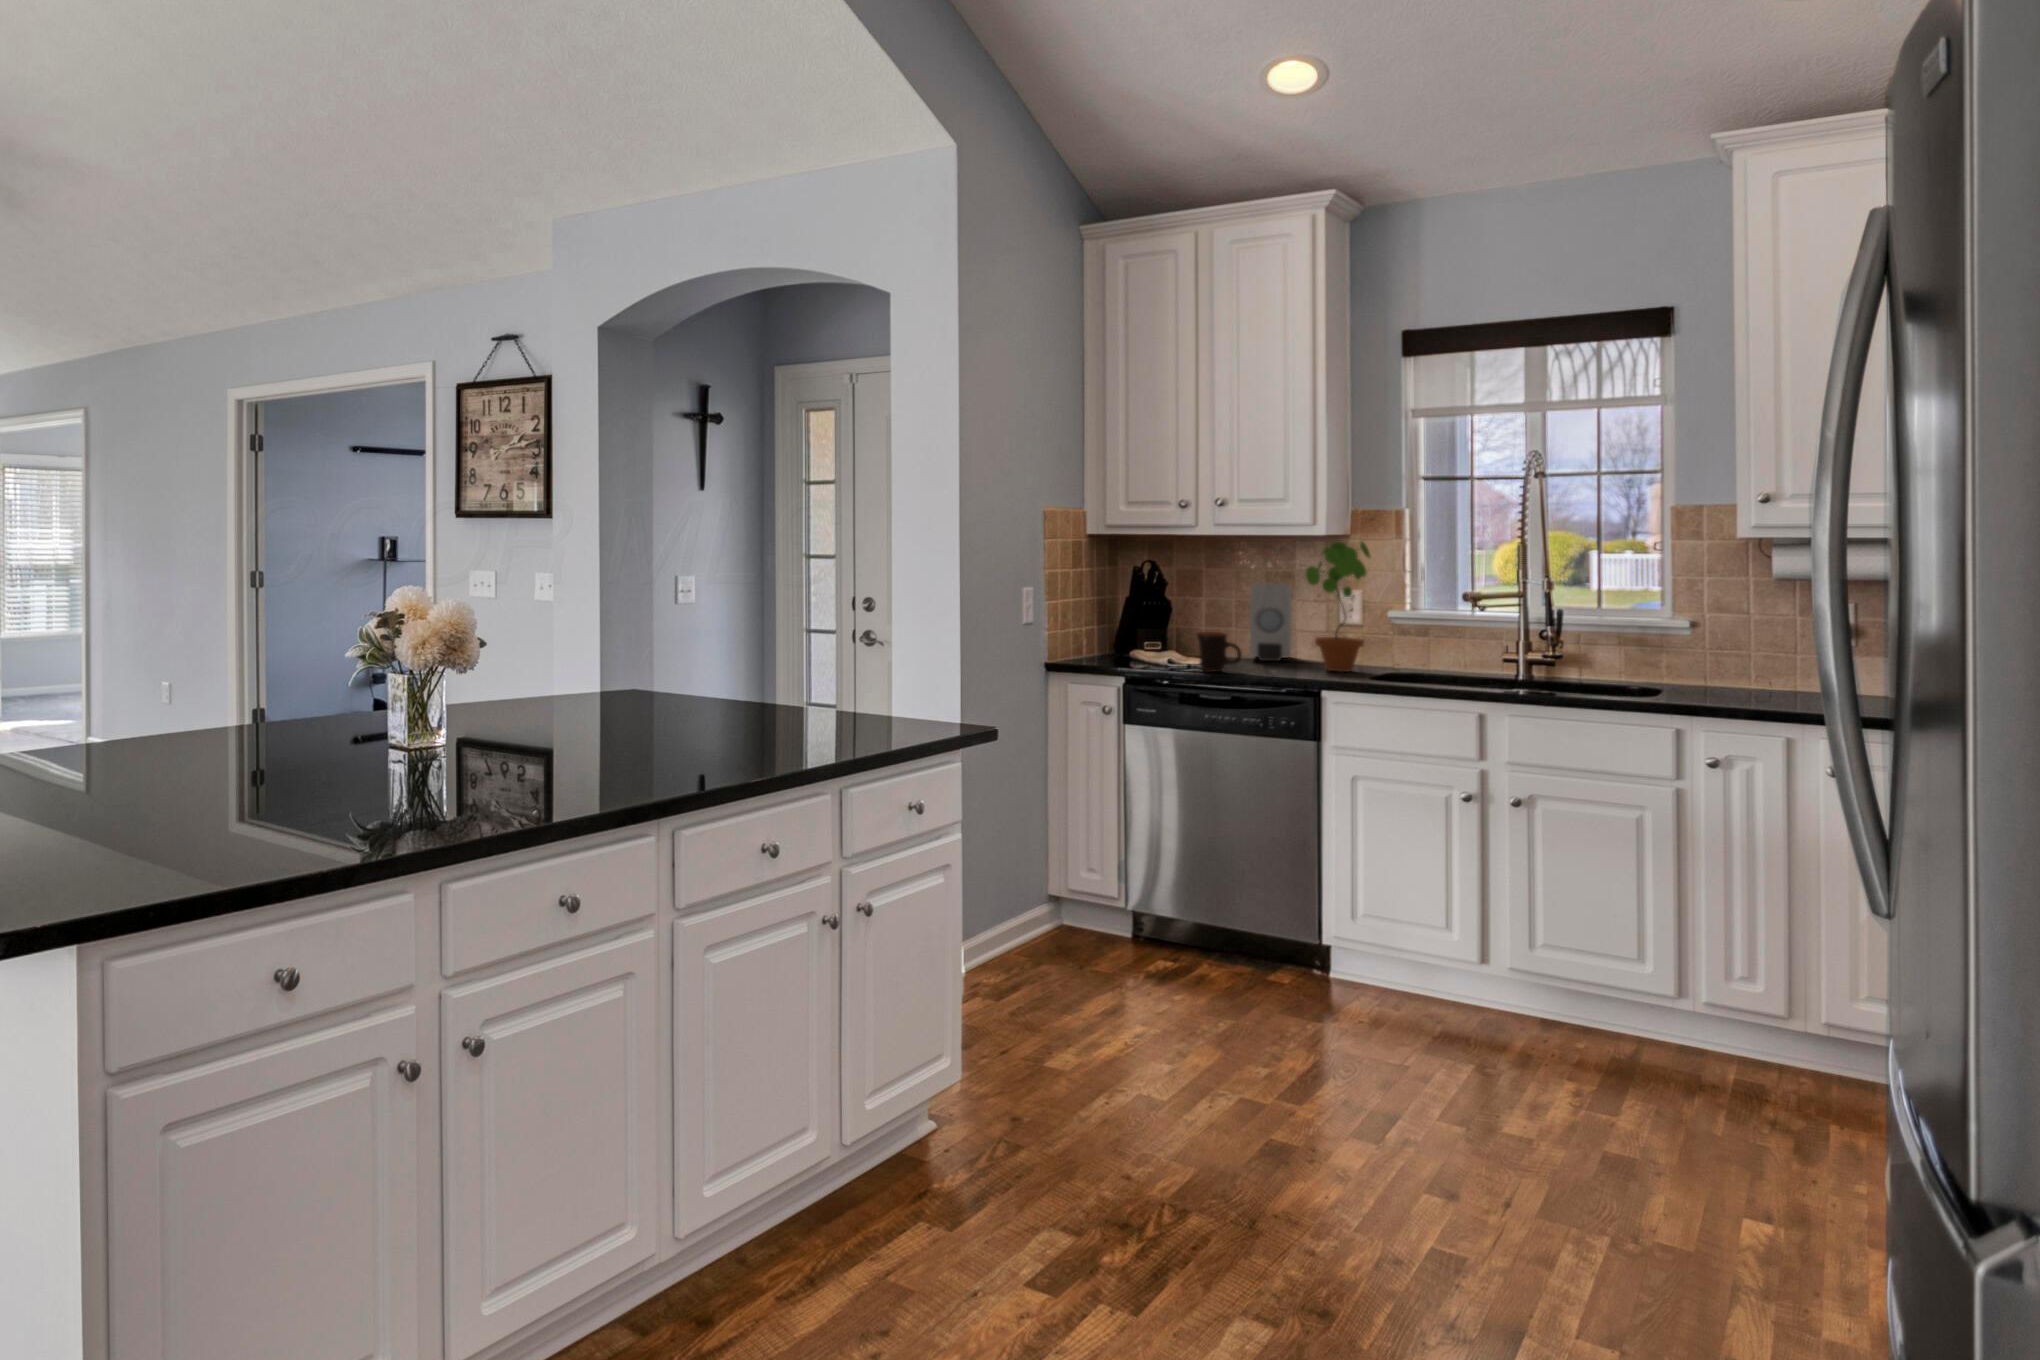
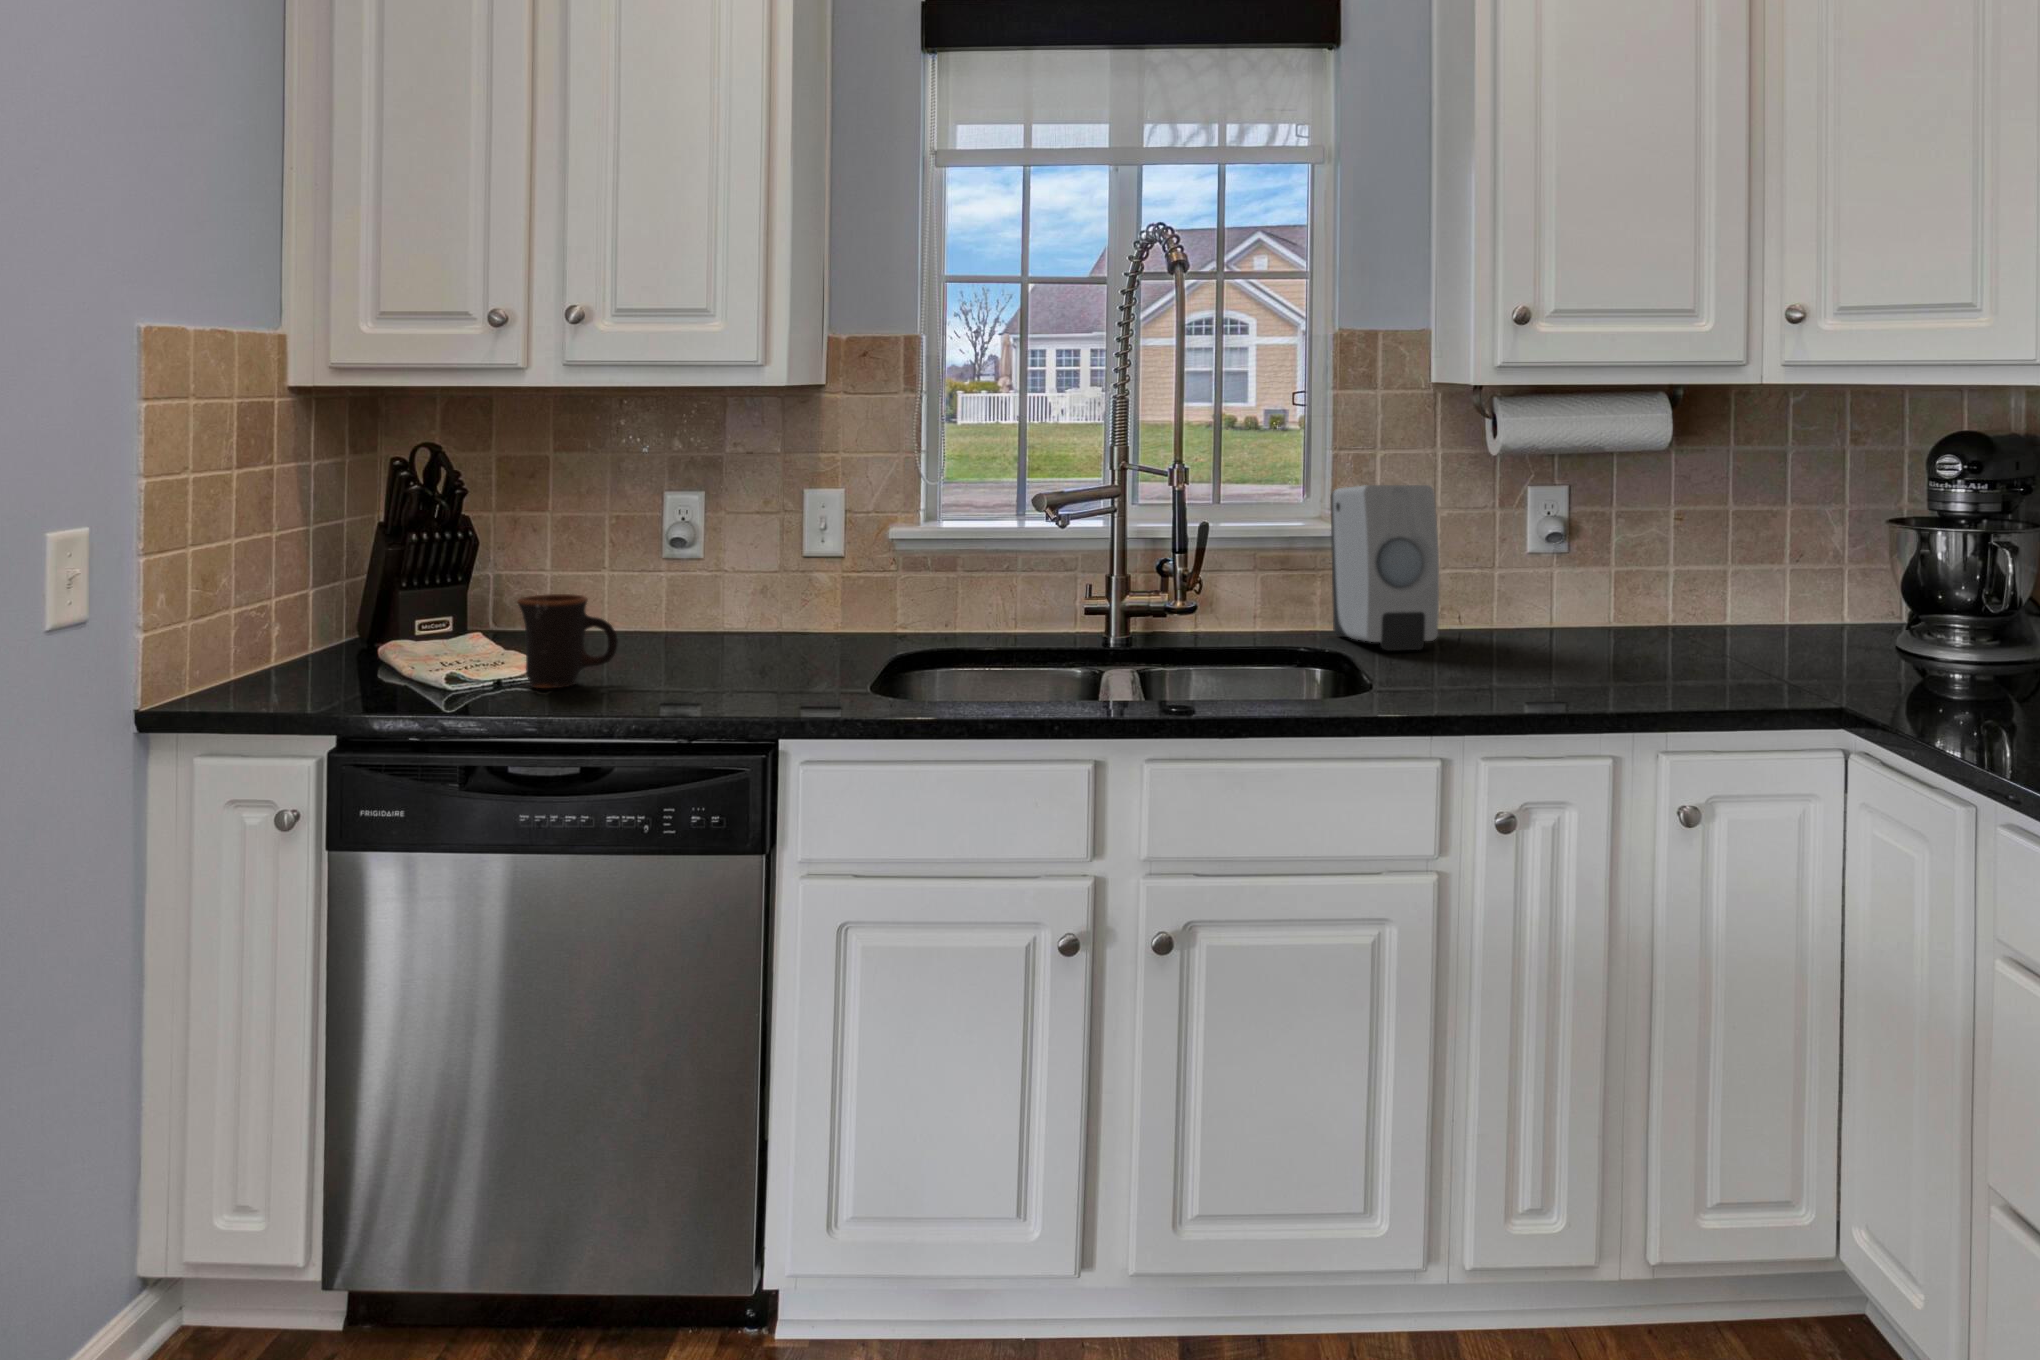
potted plant: present [1306,541,1371,672] -> none [749,391,869,664]
soap dispenser: present [1250,584,1292,661] -> present [1331,485,1439,650]

